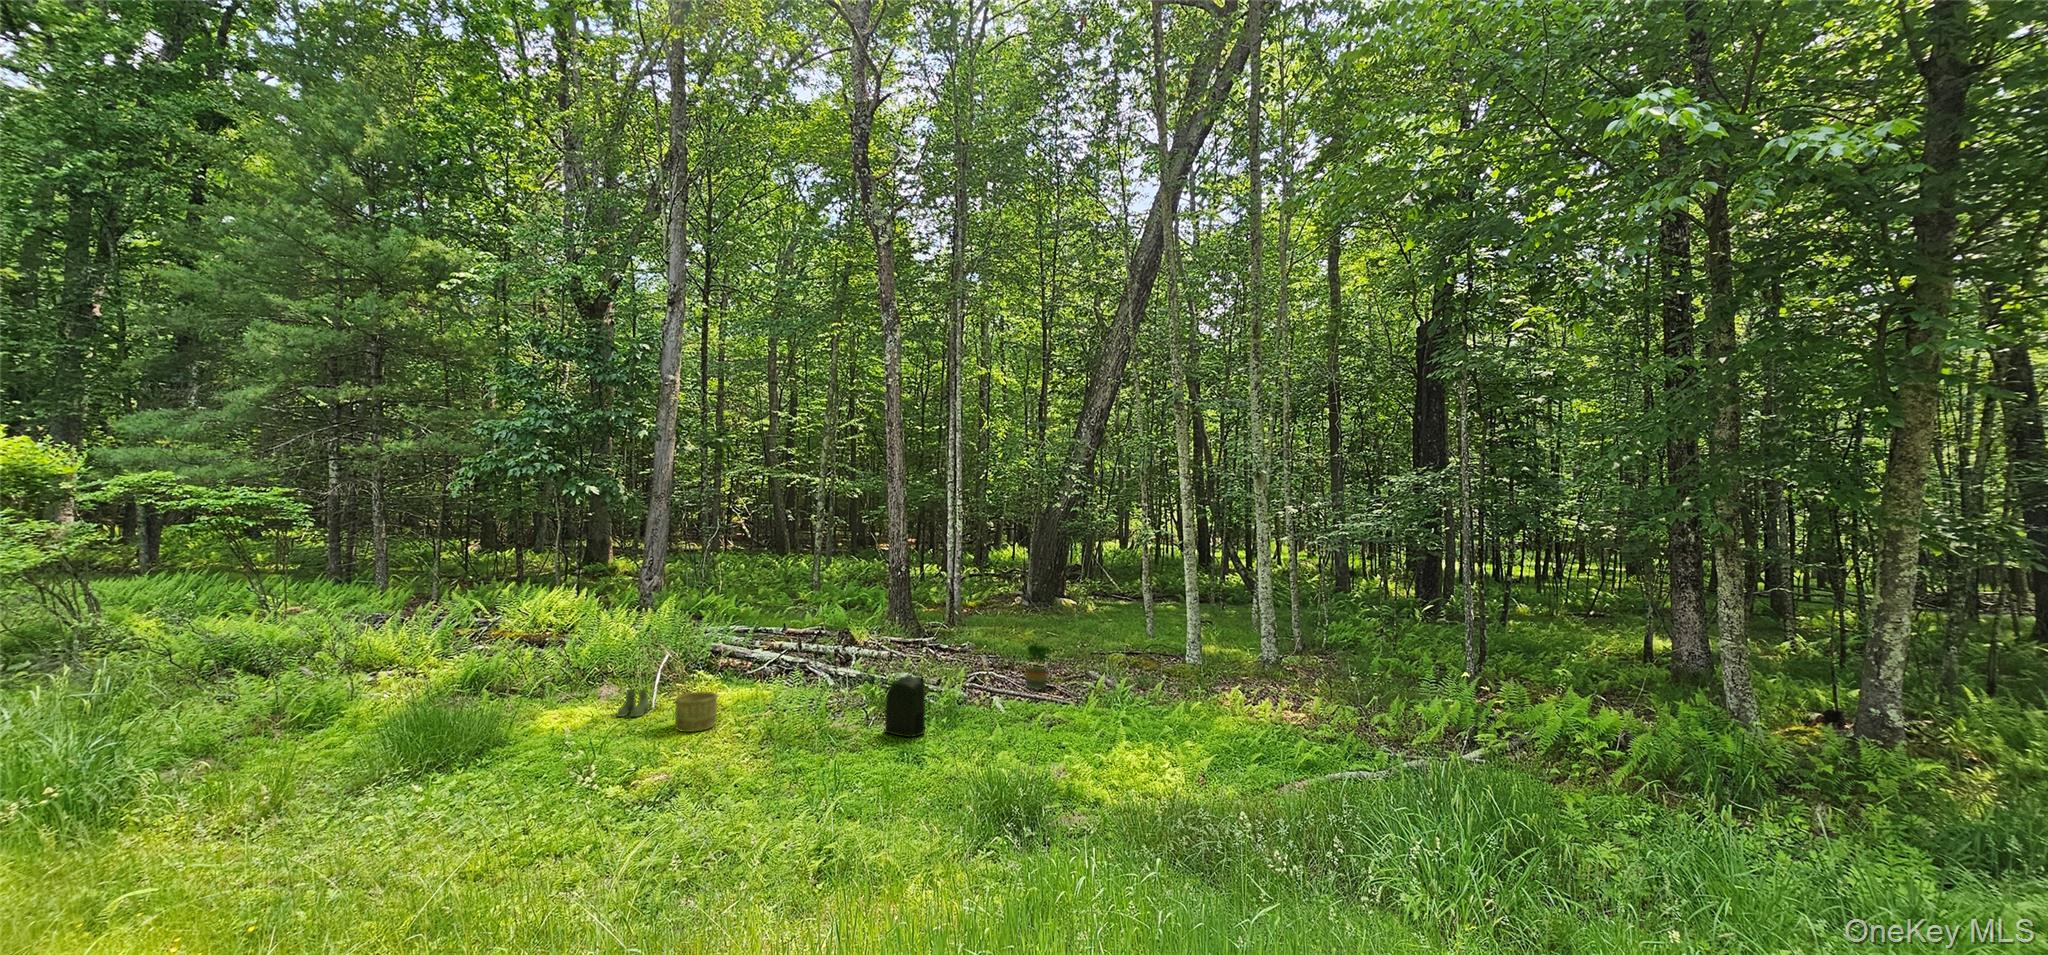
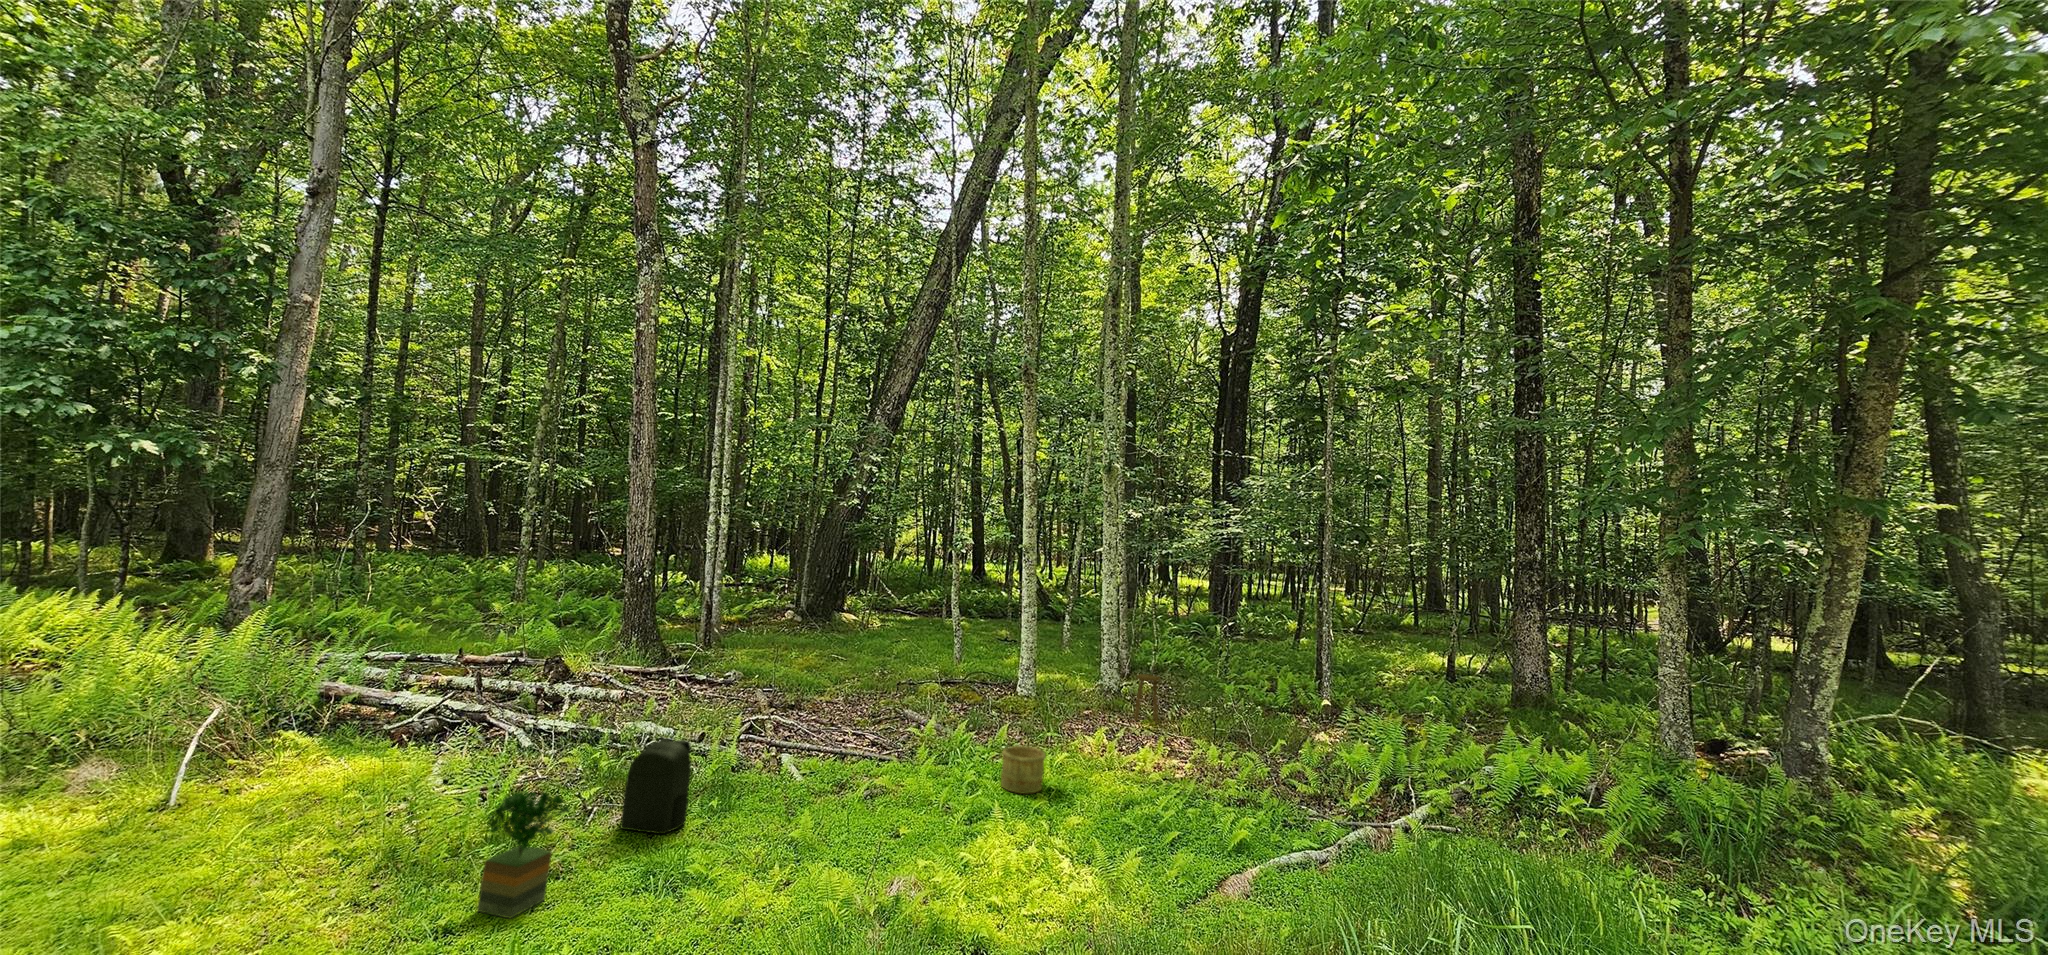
potted tree: present [1026,644,1051,690] -> present [477,792,570,918]
stool: none [1309,644,1333,689] -> present [1134,674,1160,723]
boots: present [617,689,649,717] -> none [72,779,158,835]
wooden bucket: present [675,691,719,732] -> present [1001,745,1046,794]

